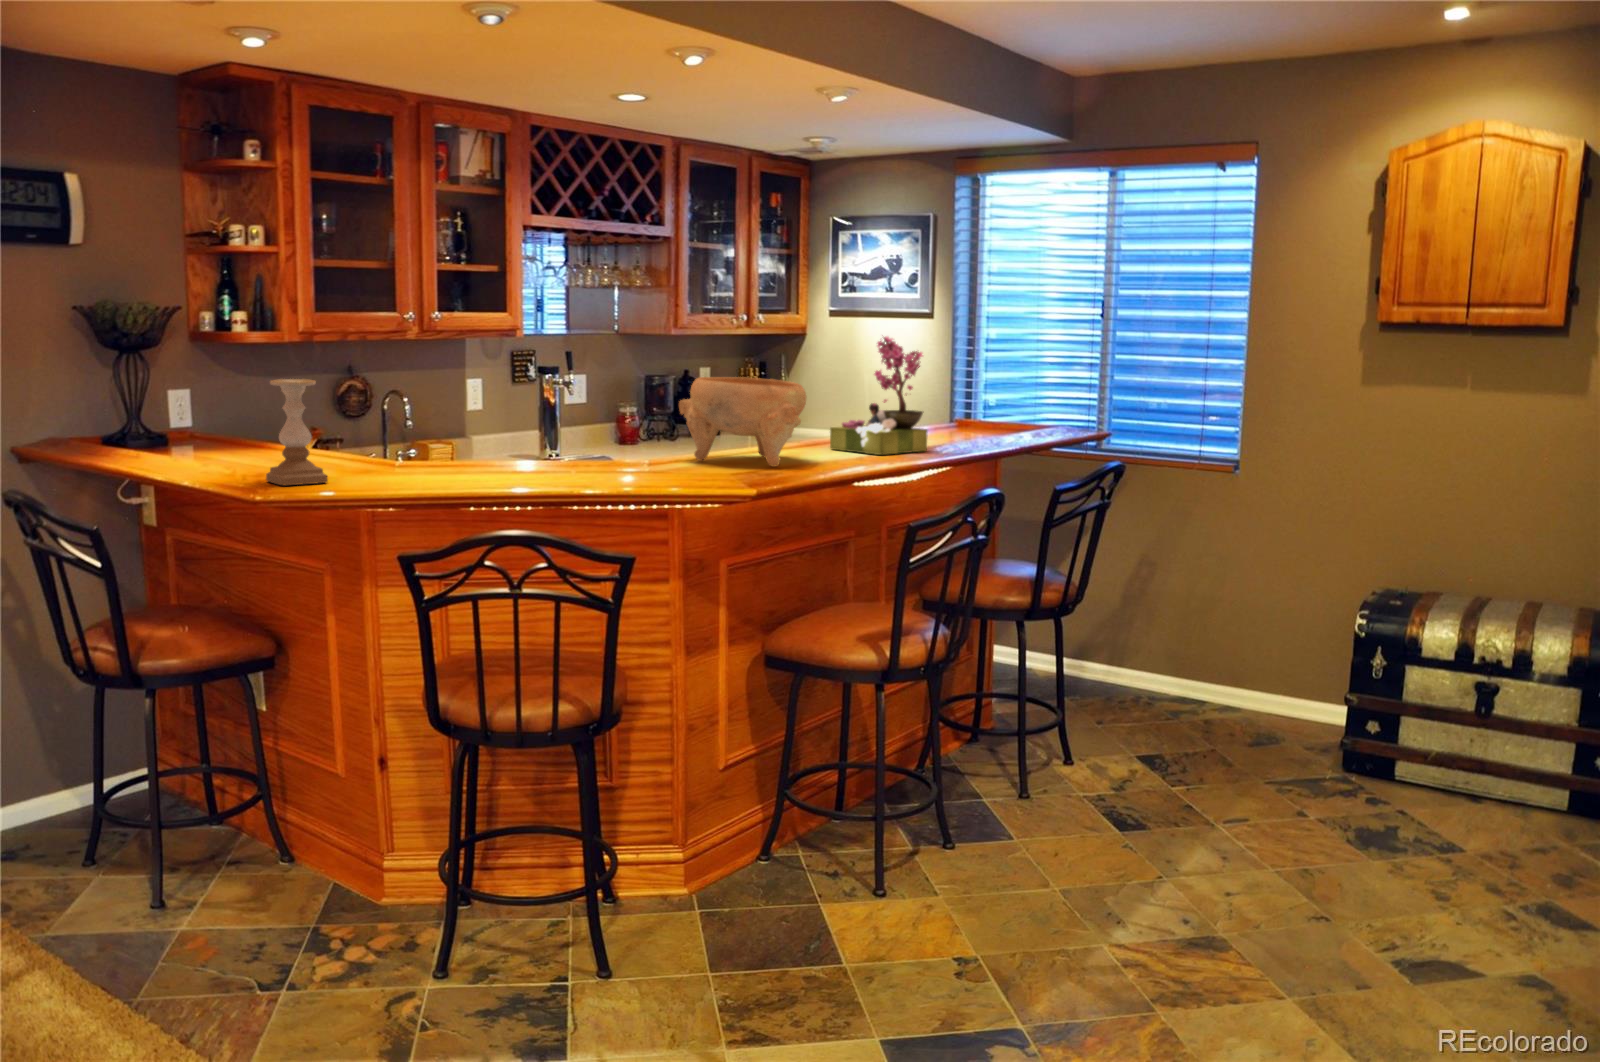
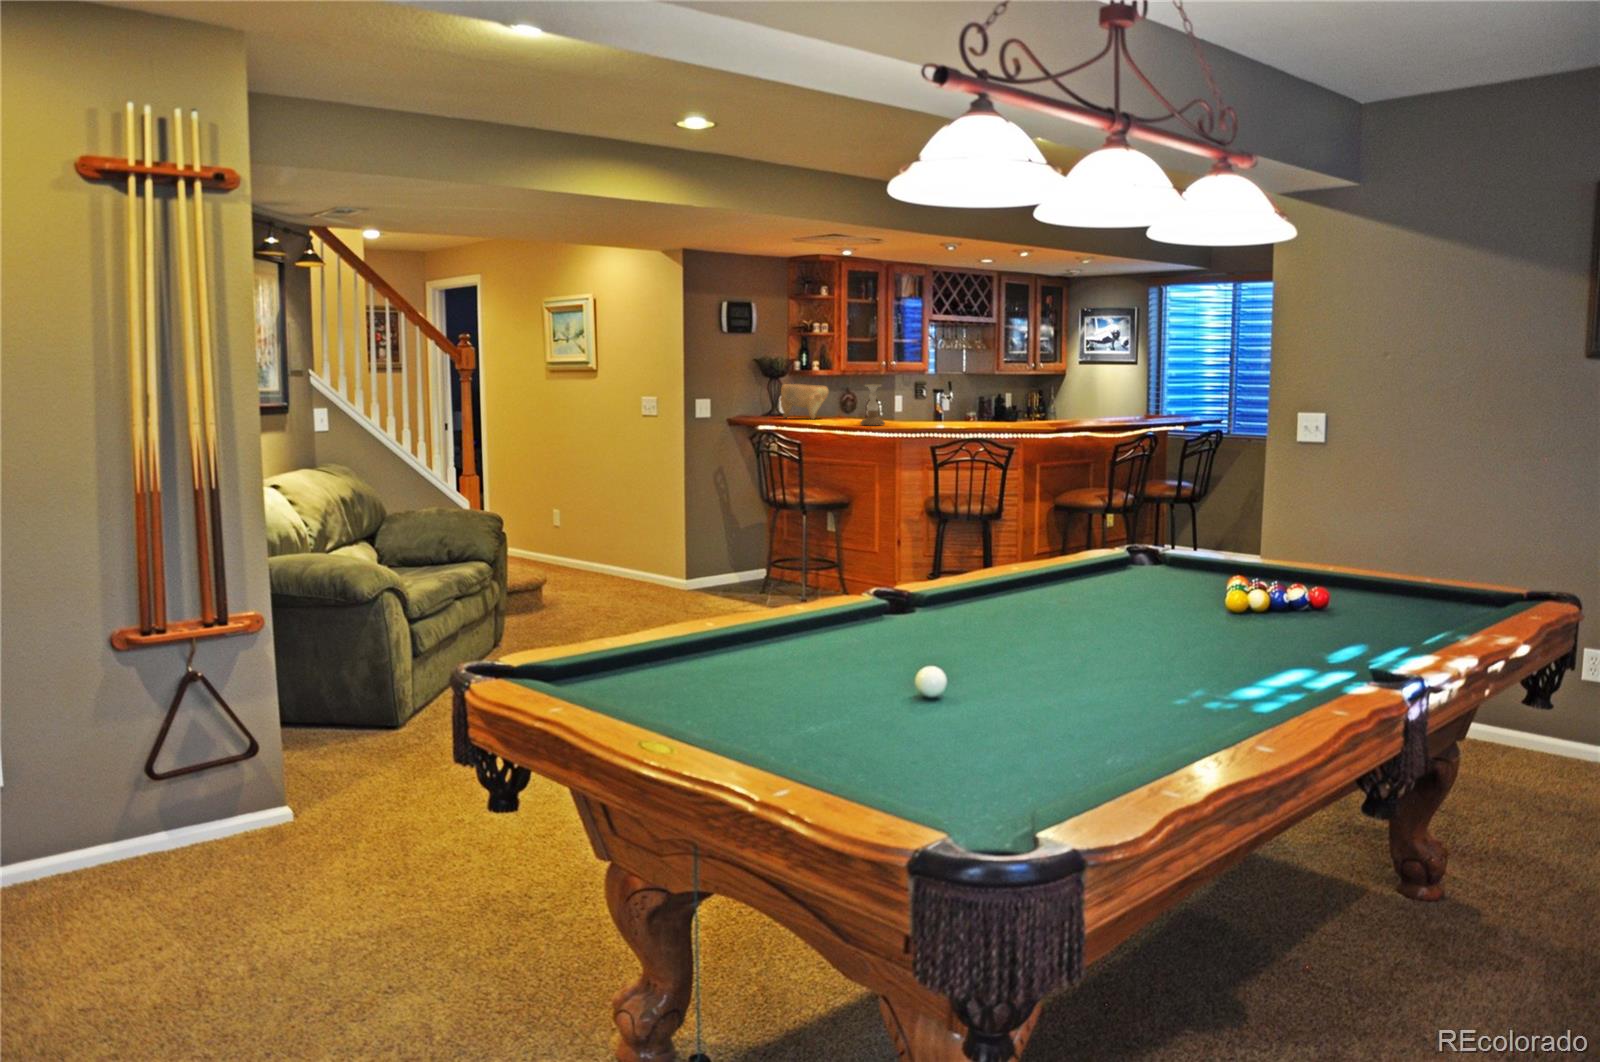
flower arrangement: present [830,336,928,455] -> none [1085,367,1132,422]
decorative bowl: present [679,377,806,466] -> present [780,384,829,419]

